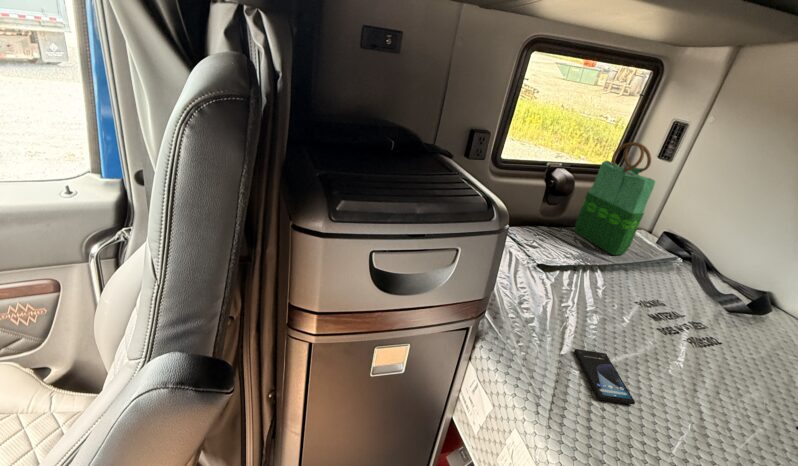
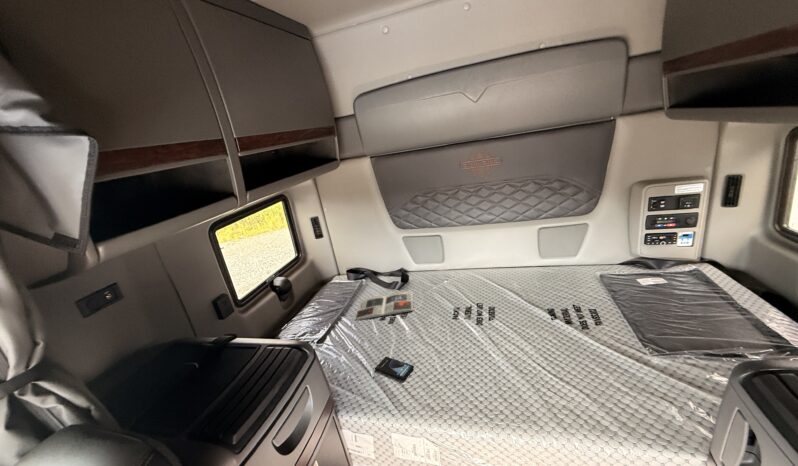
tote bag: present [575,142,655,255] -> none [297,242,343,305]
magazine: none [612,276,750,351] -> present [356,292,413,320]

